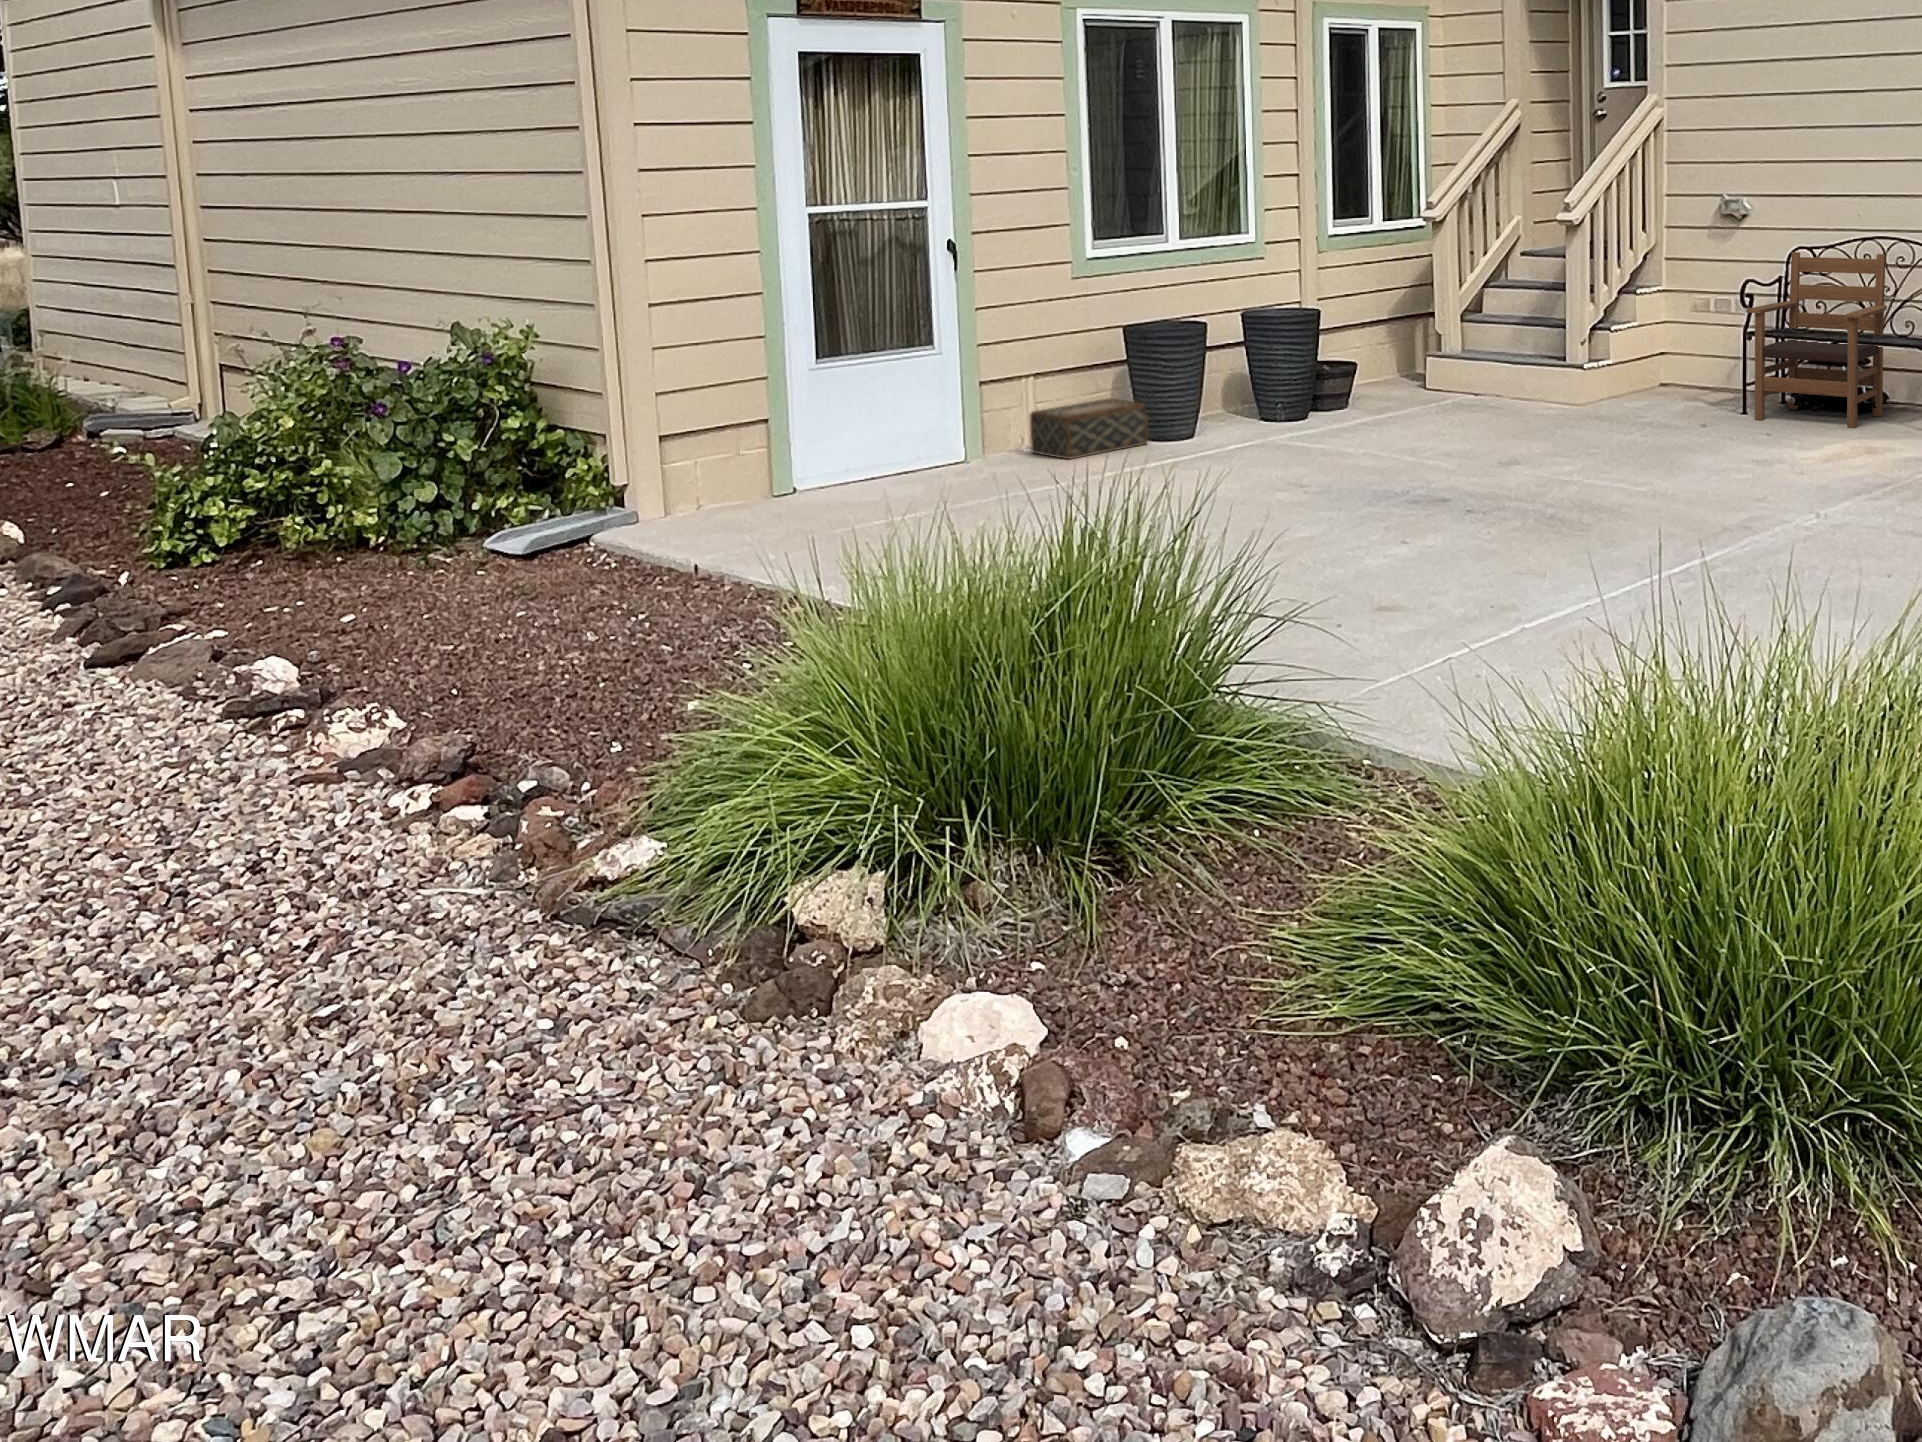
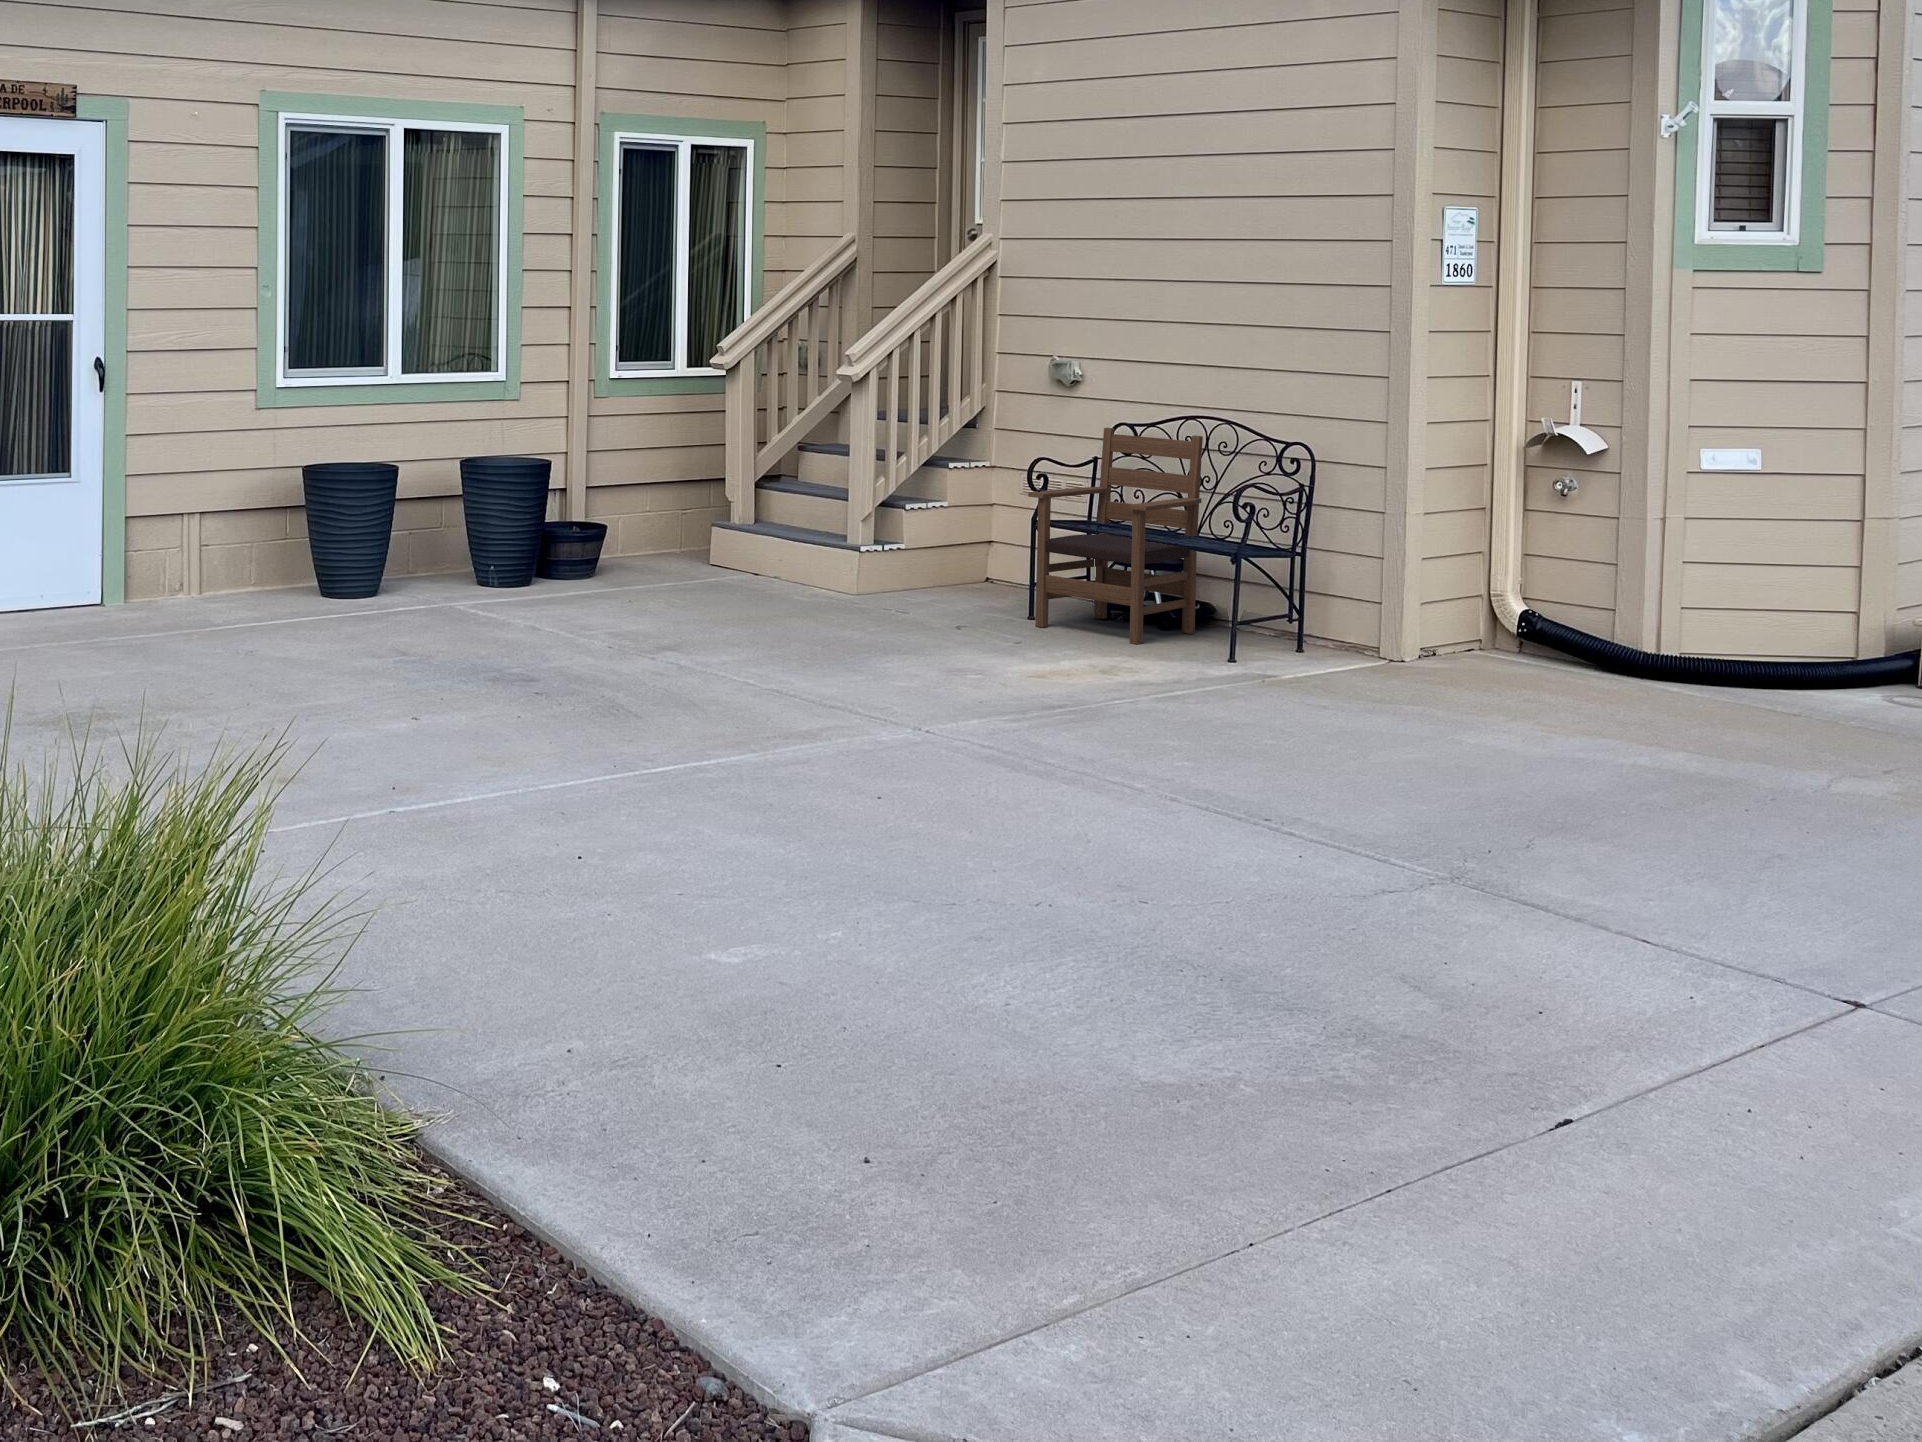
woven basket: present [1030,398,1148,459] -> none [183,548,320,612]

